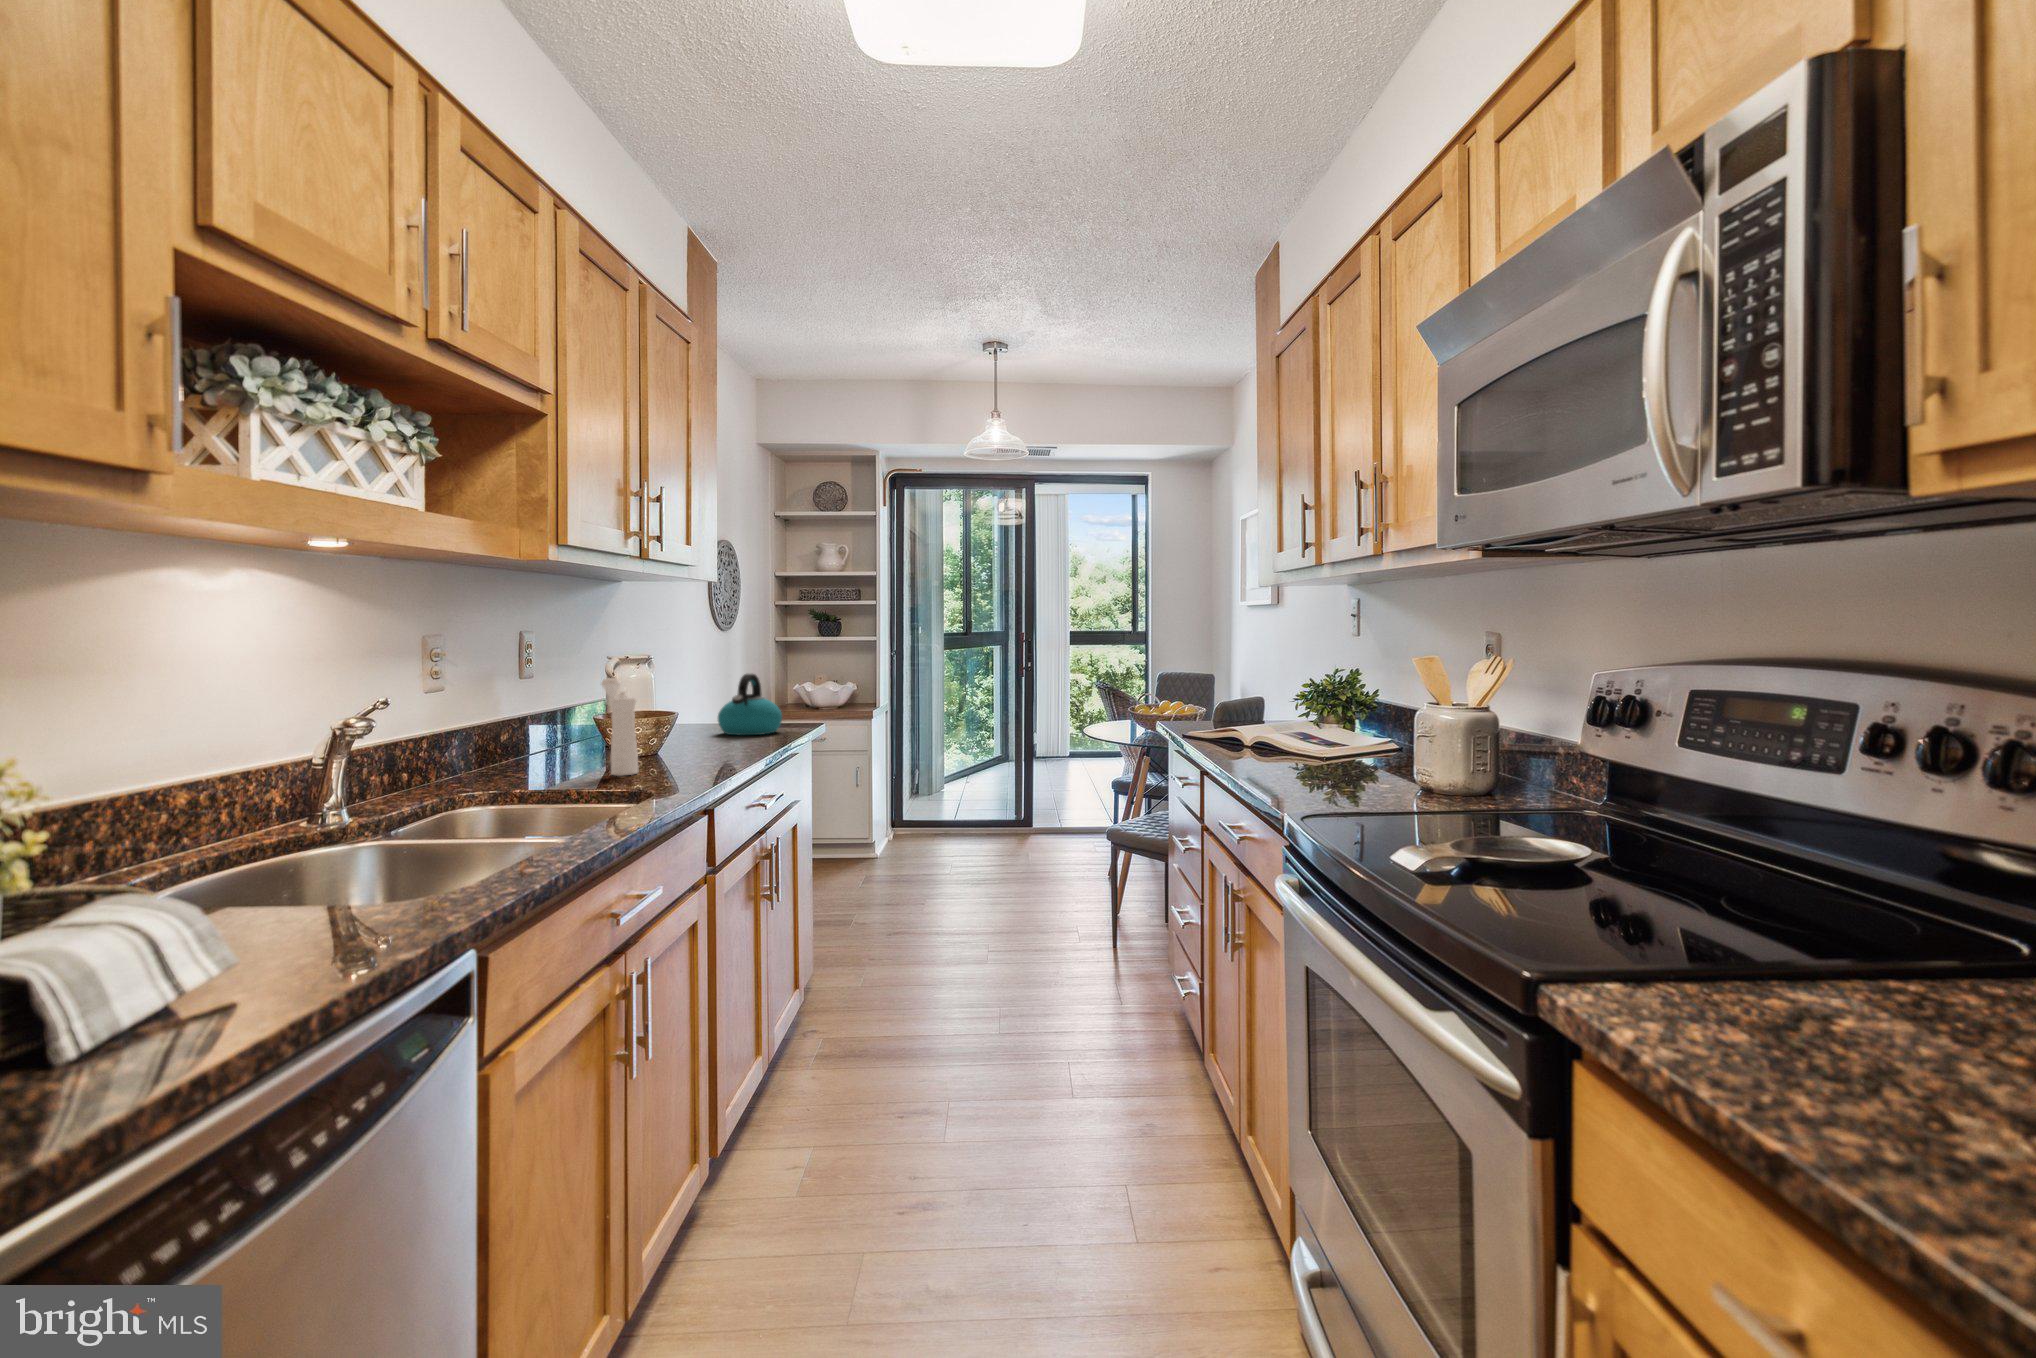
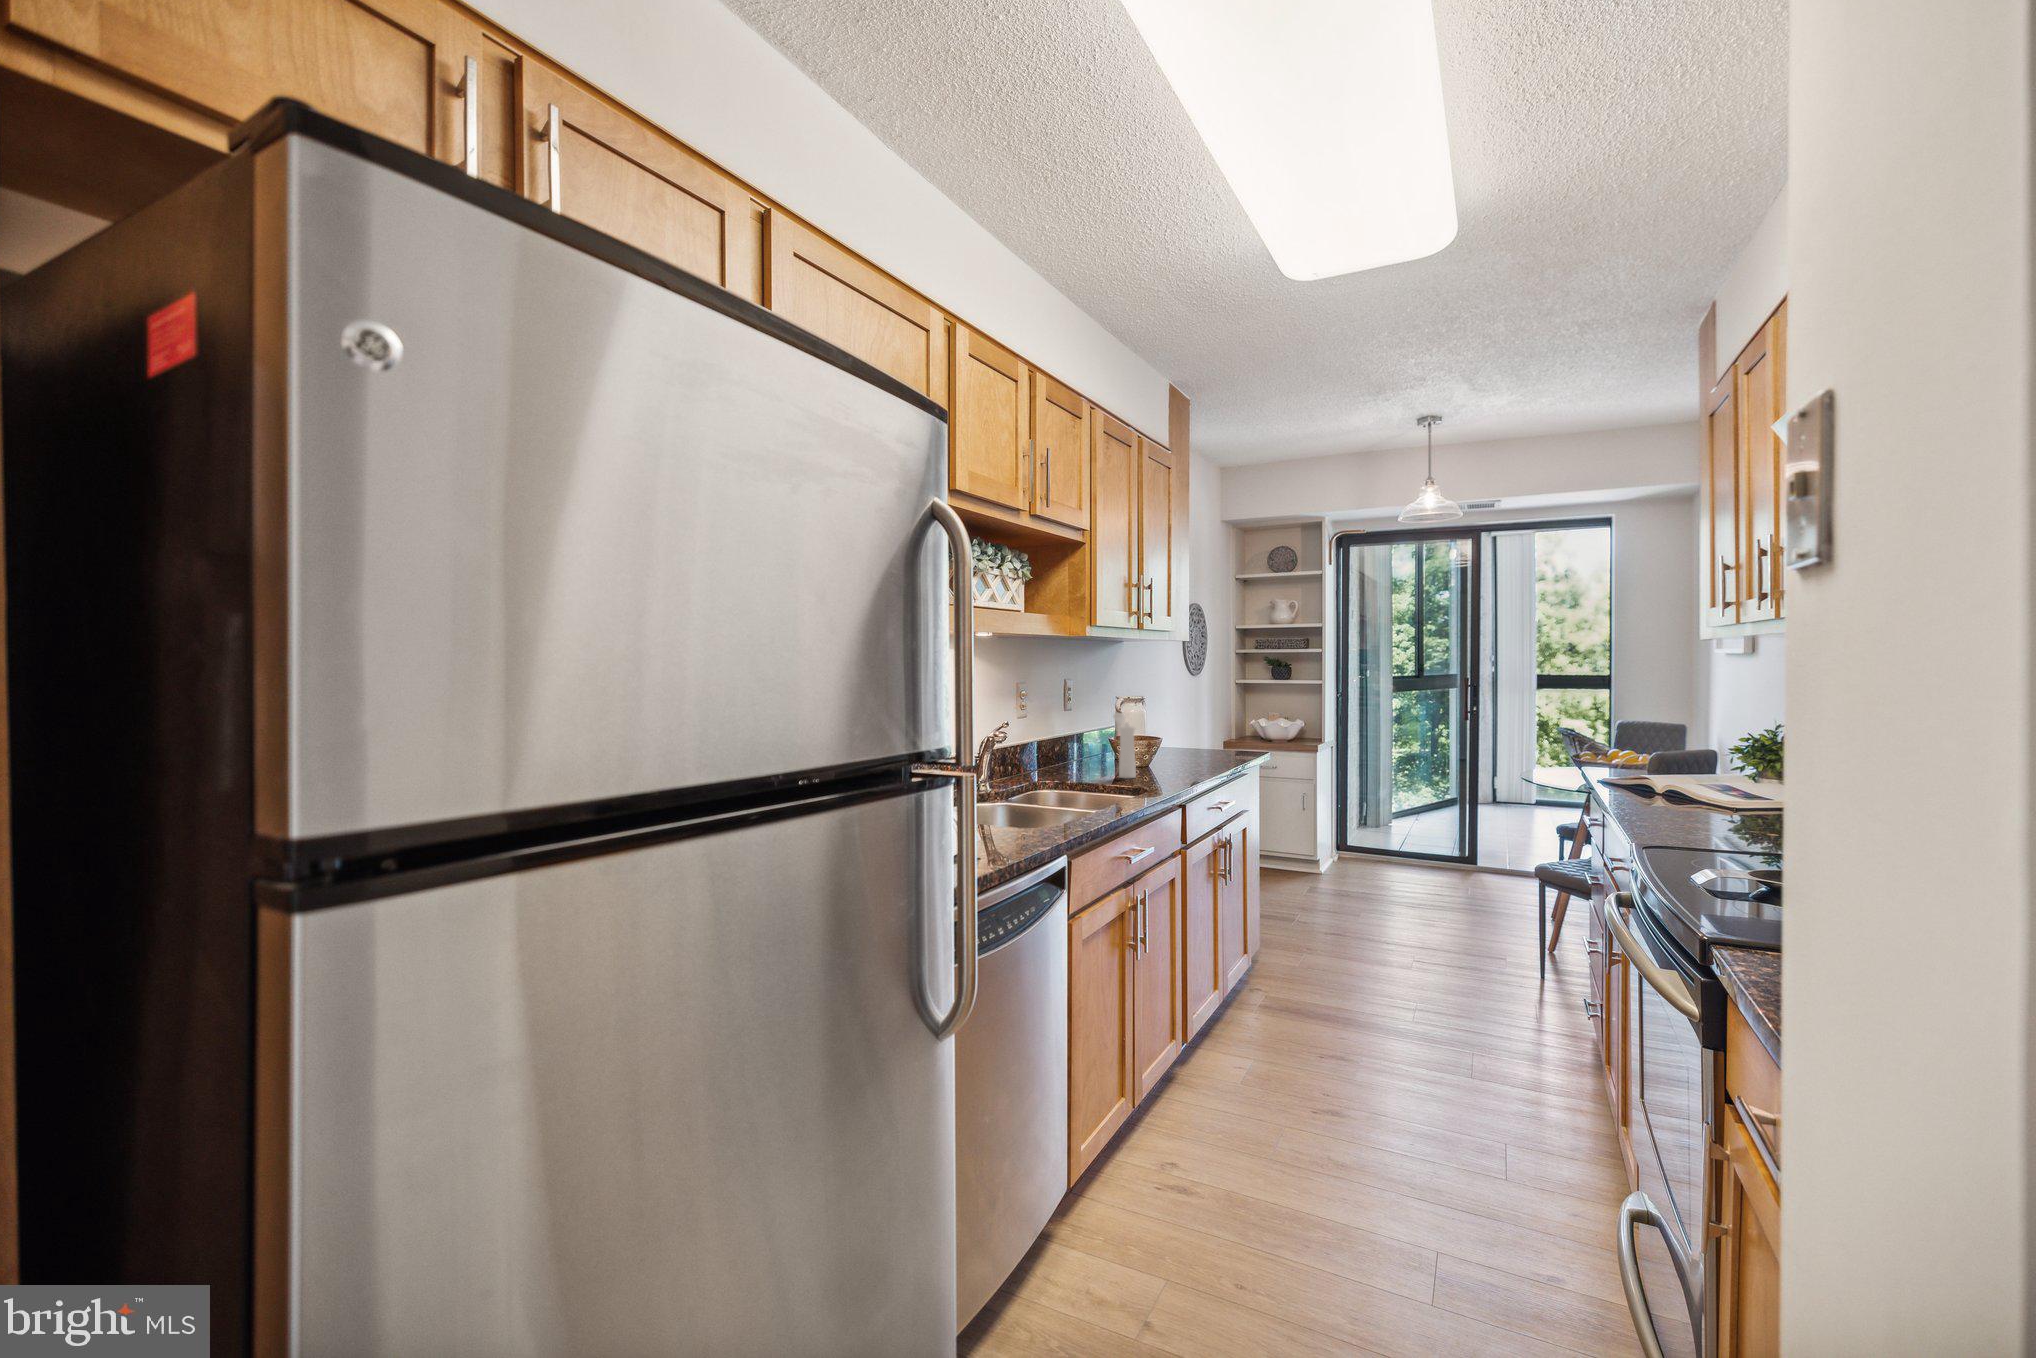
kettle: present [718,674,782,735] -> none [1188,711,1236,758]

